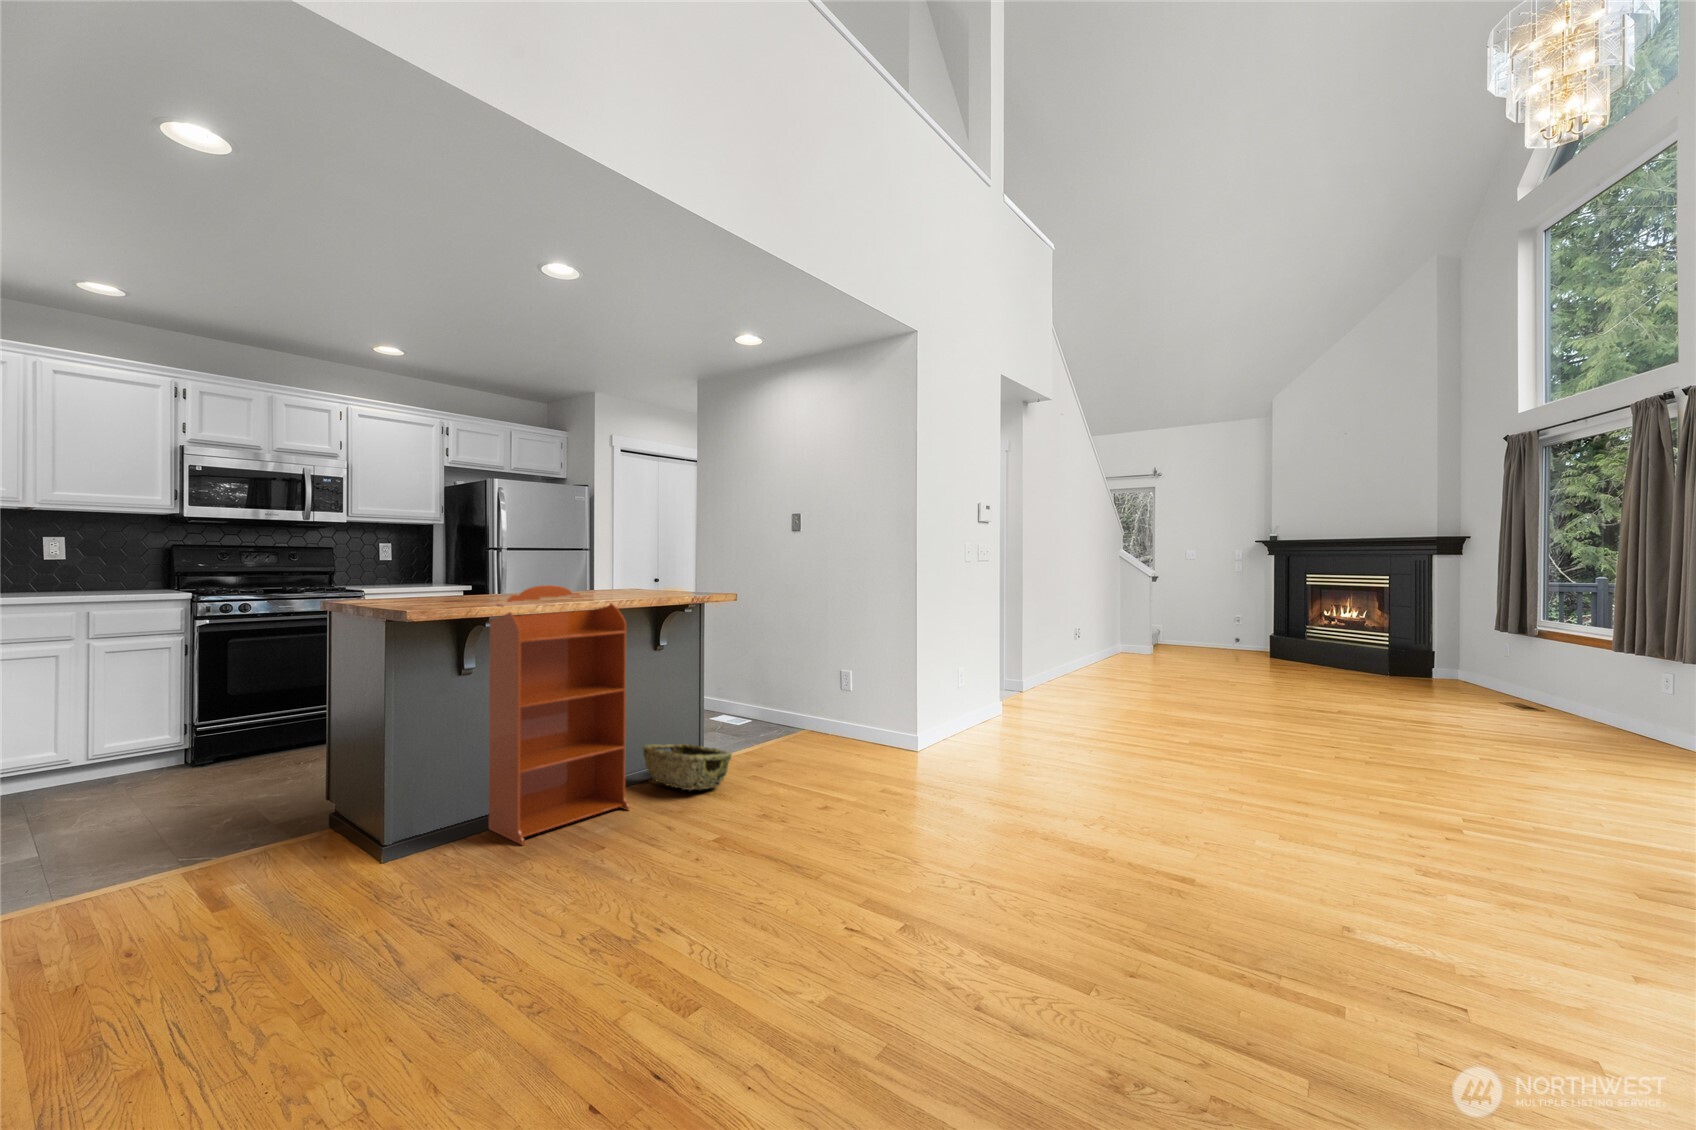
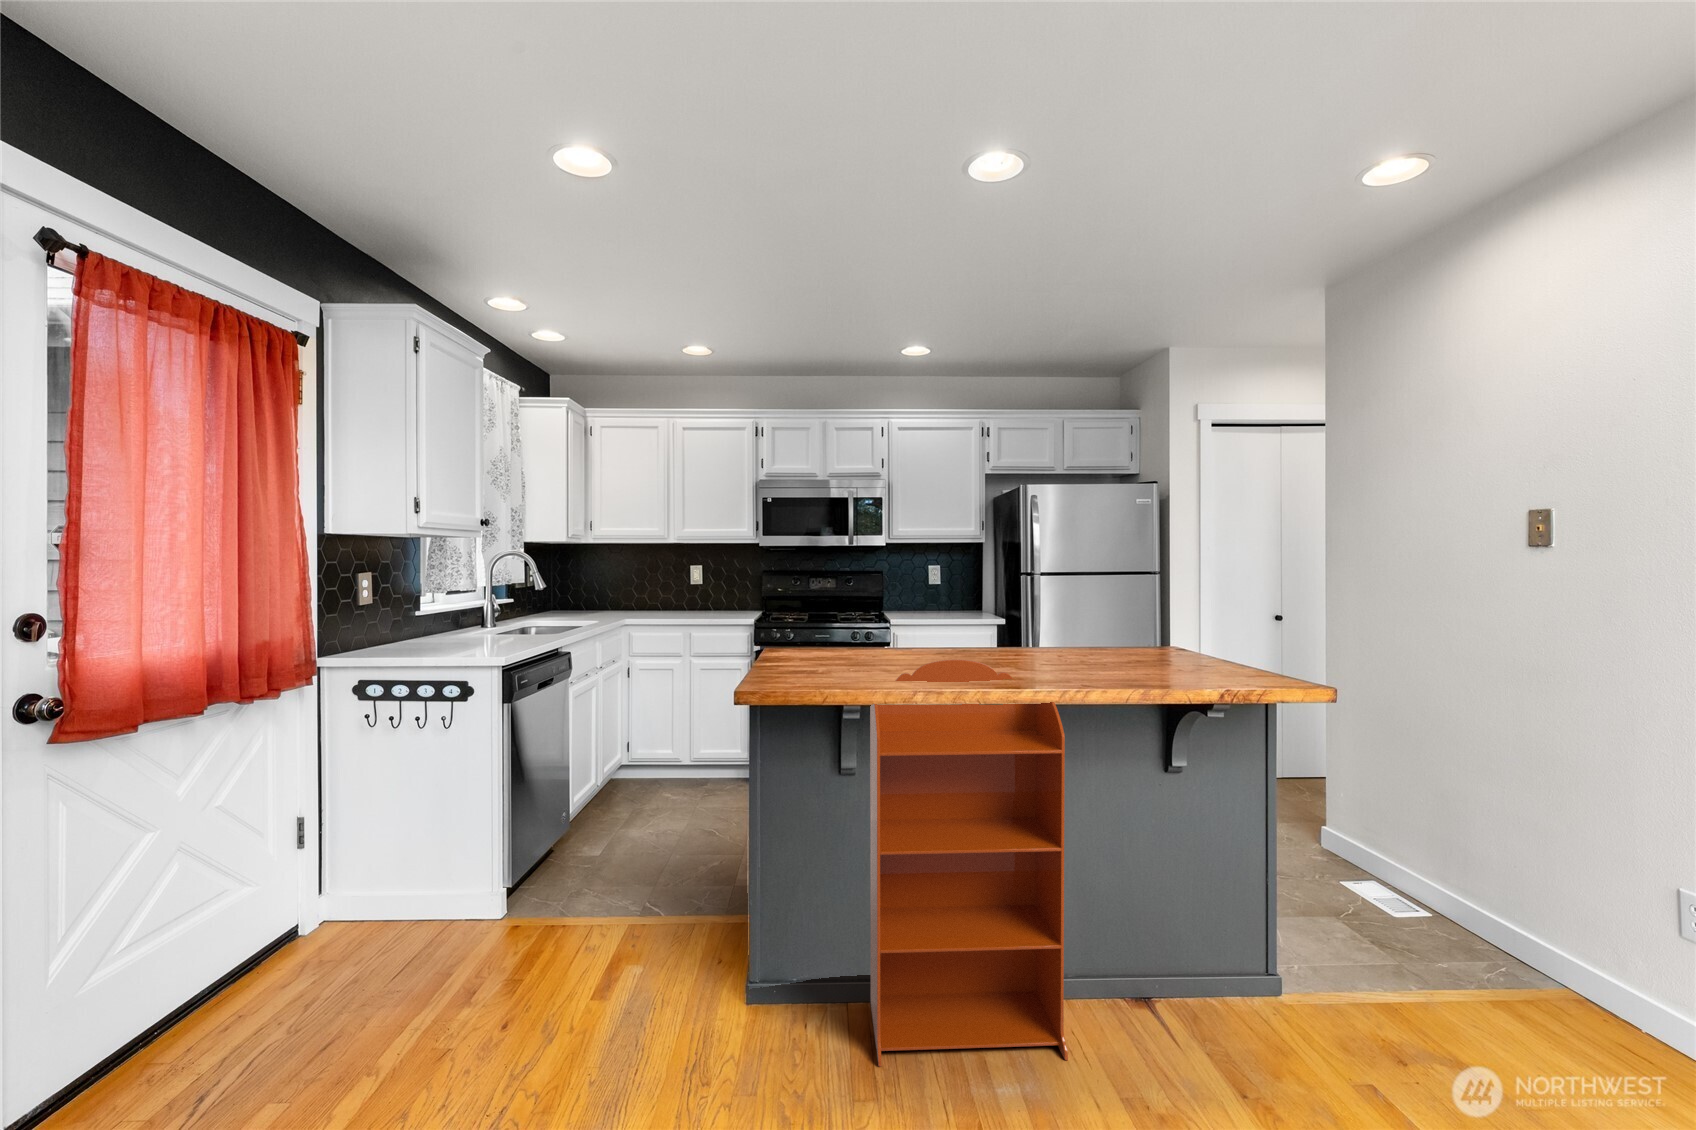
woven basket: present [643,744,732,790] -> none [1124,932,1286,1075]

